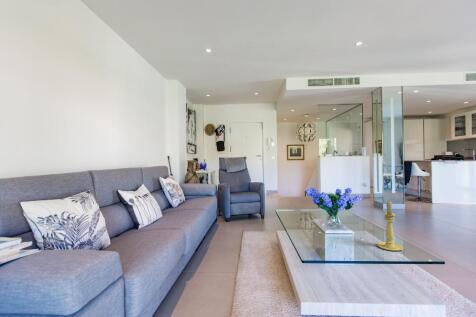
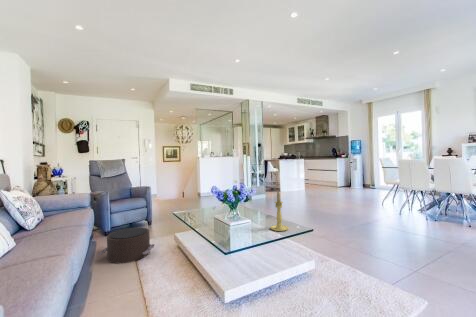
pouf: none [212,218,258,248] -> present [98,228,154,263]

